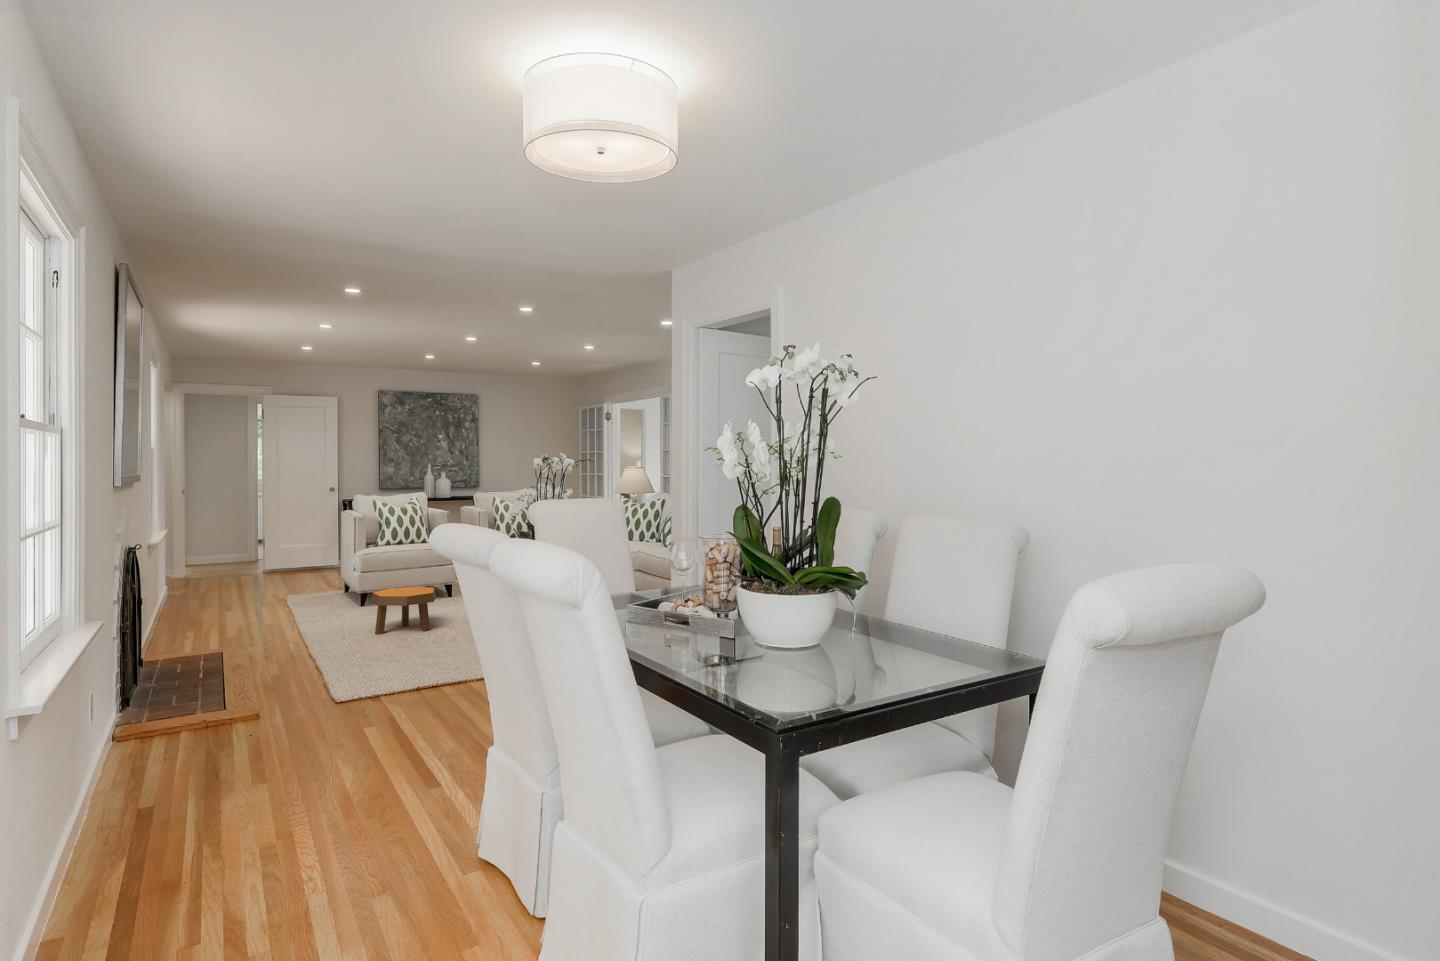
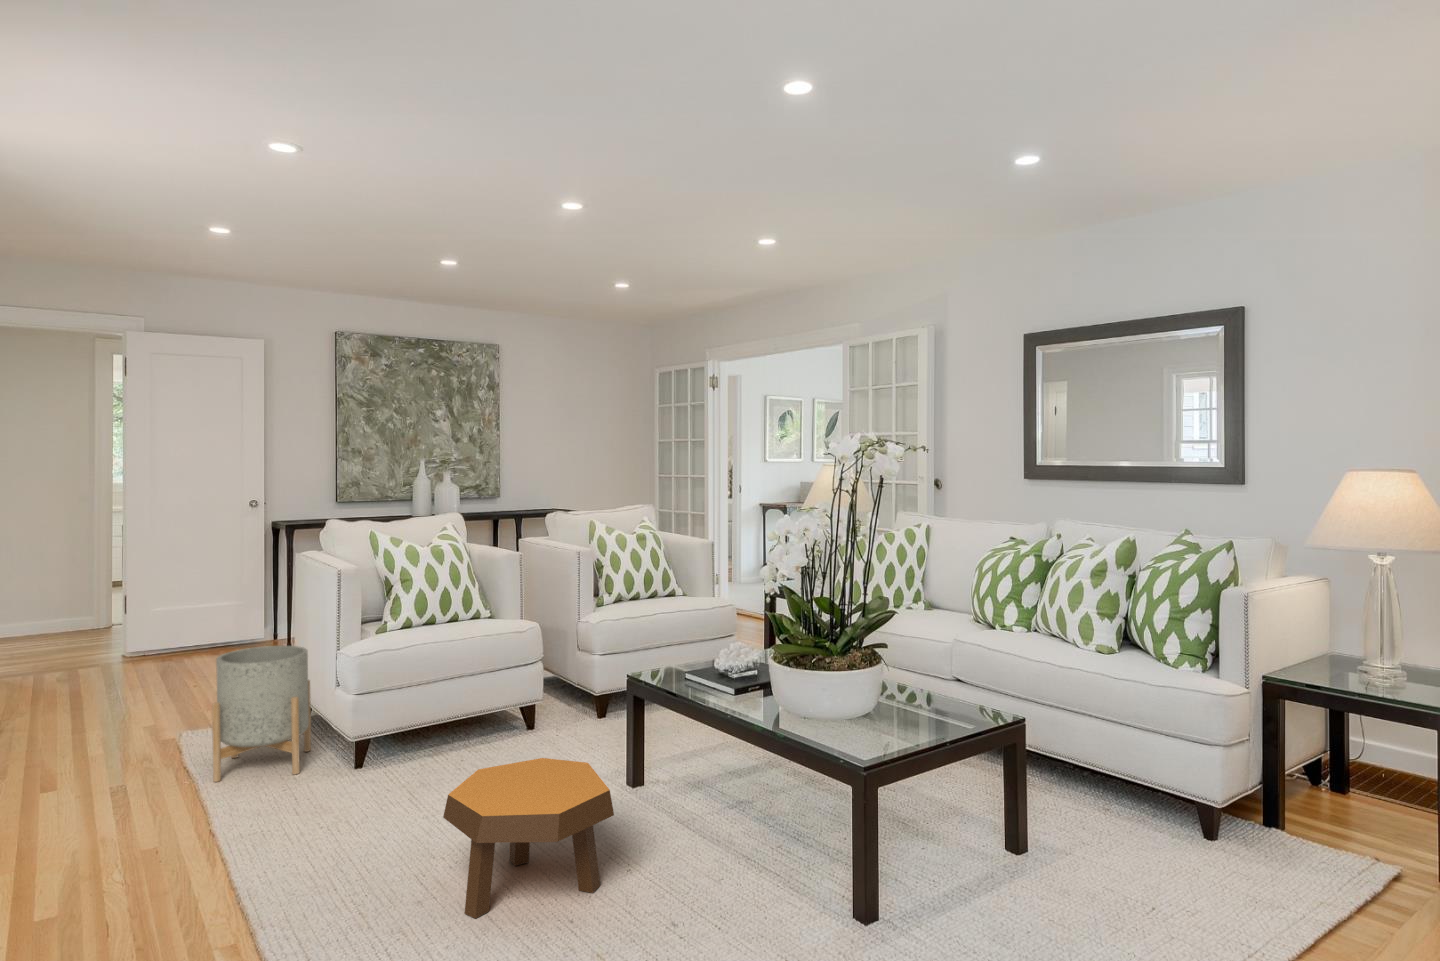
planter: none [295,551,341,607] -> present [212,646,311,782]

